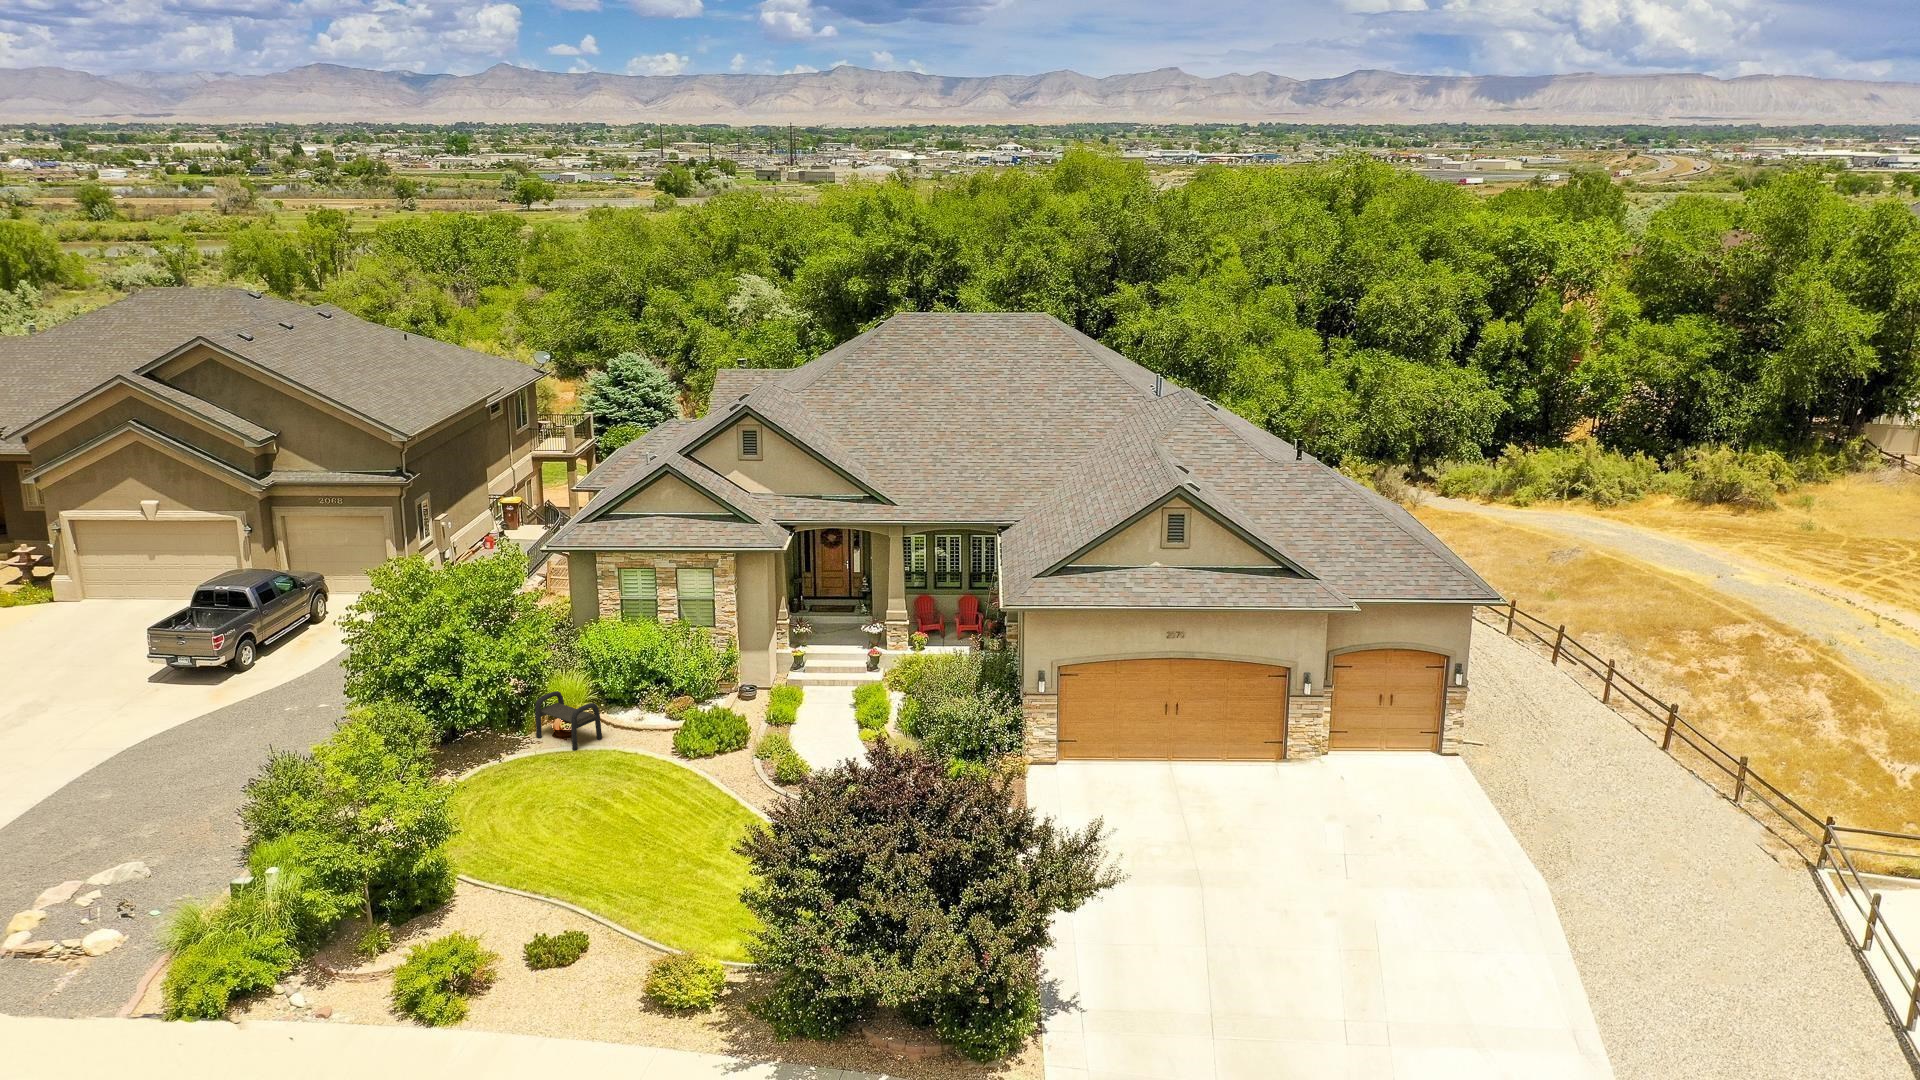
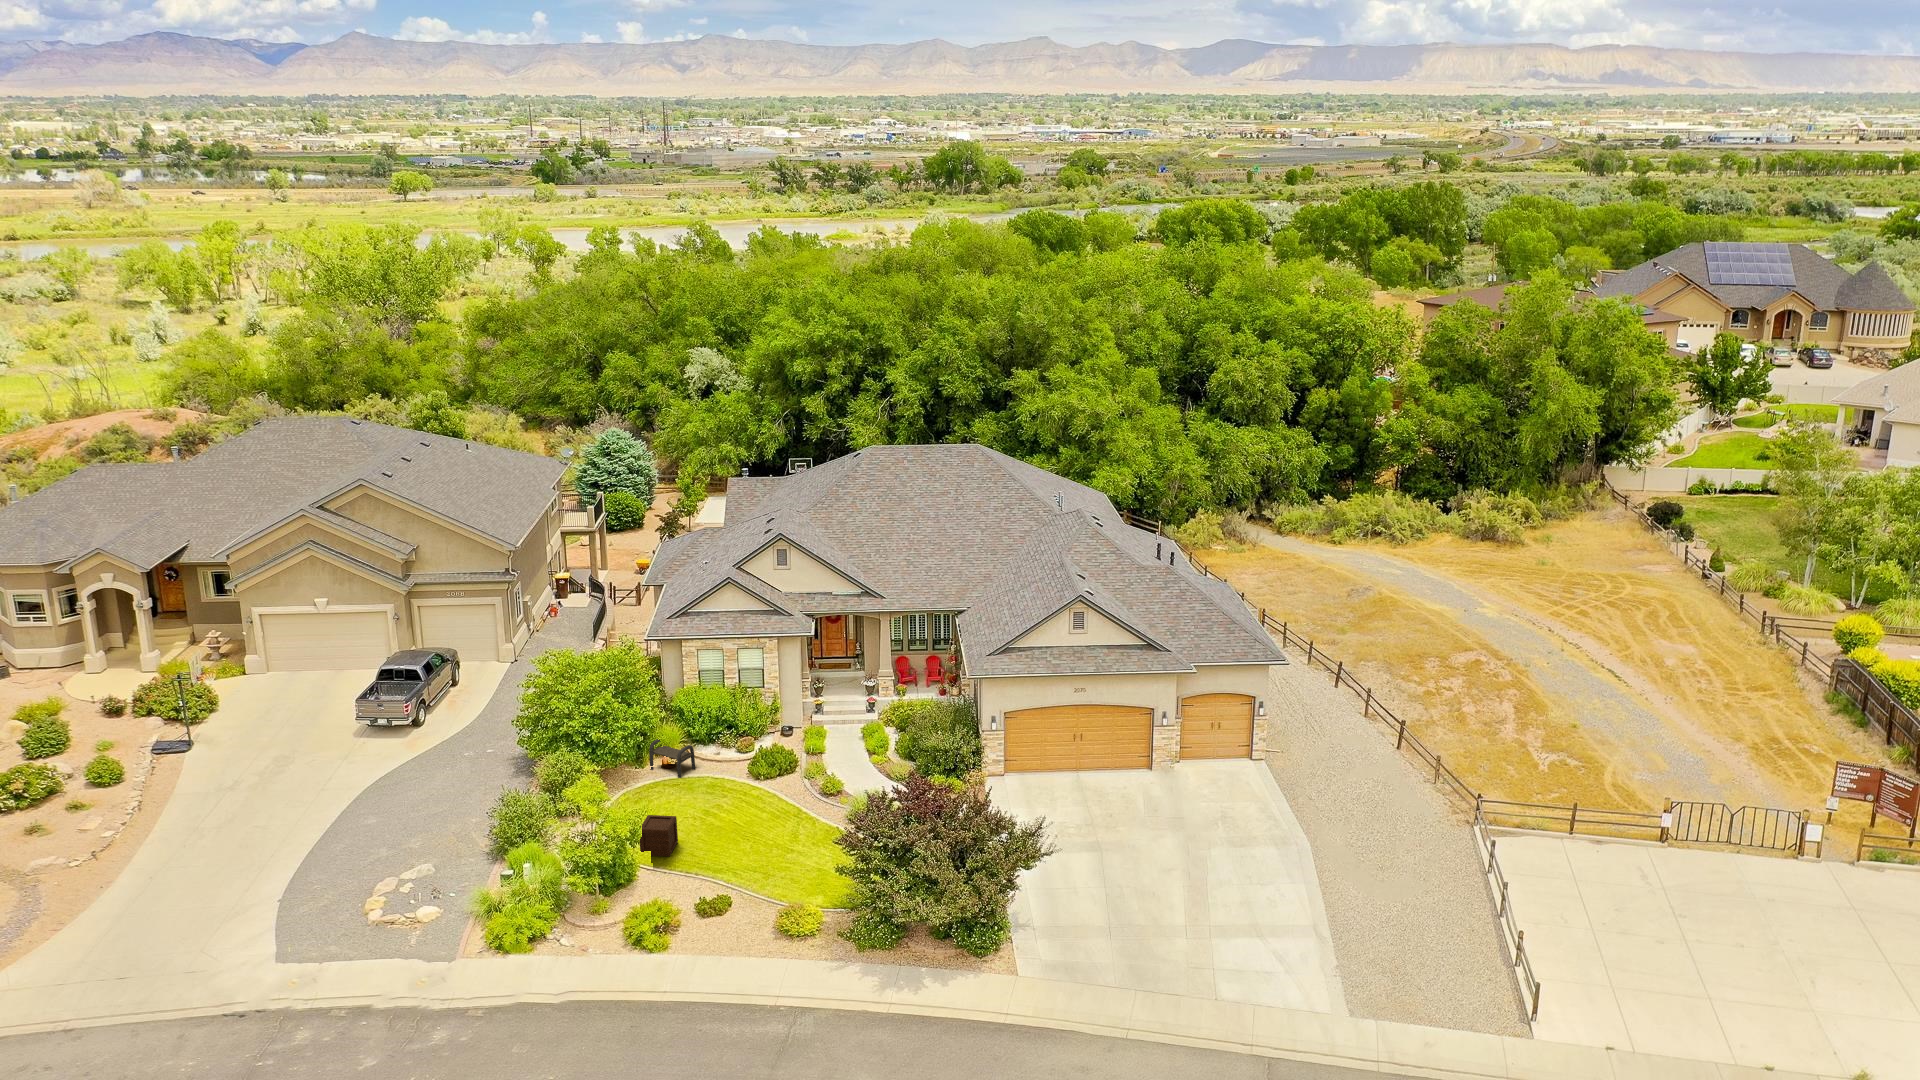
wooden crate: none [470,798,539,865] -> present [639,815,678,857]

